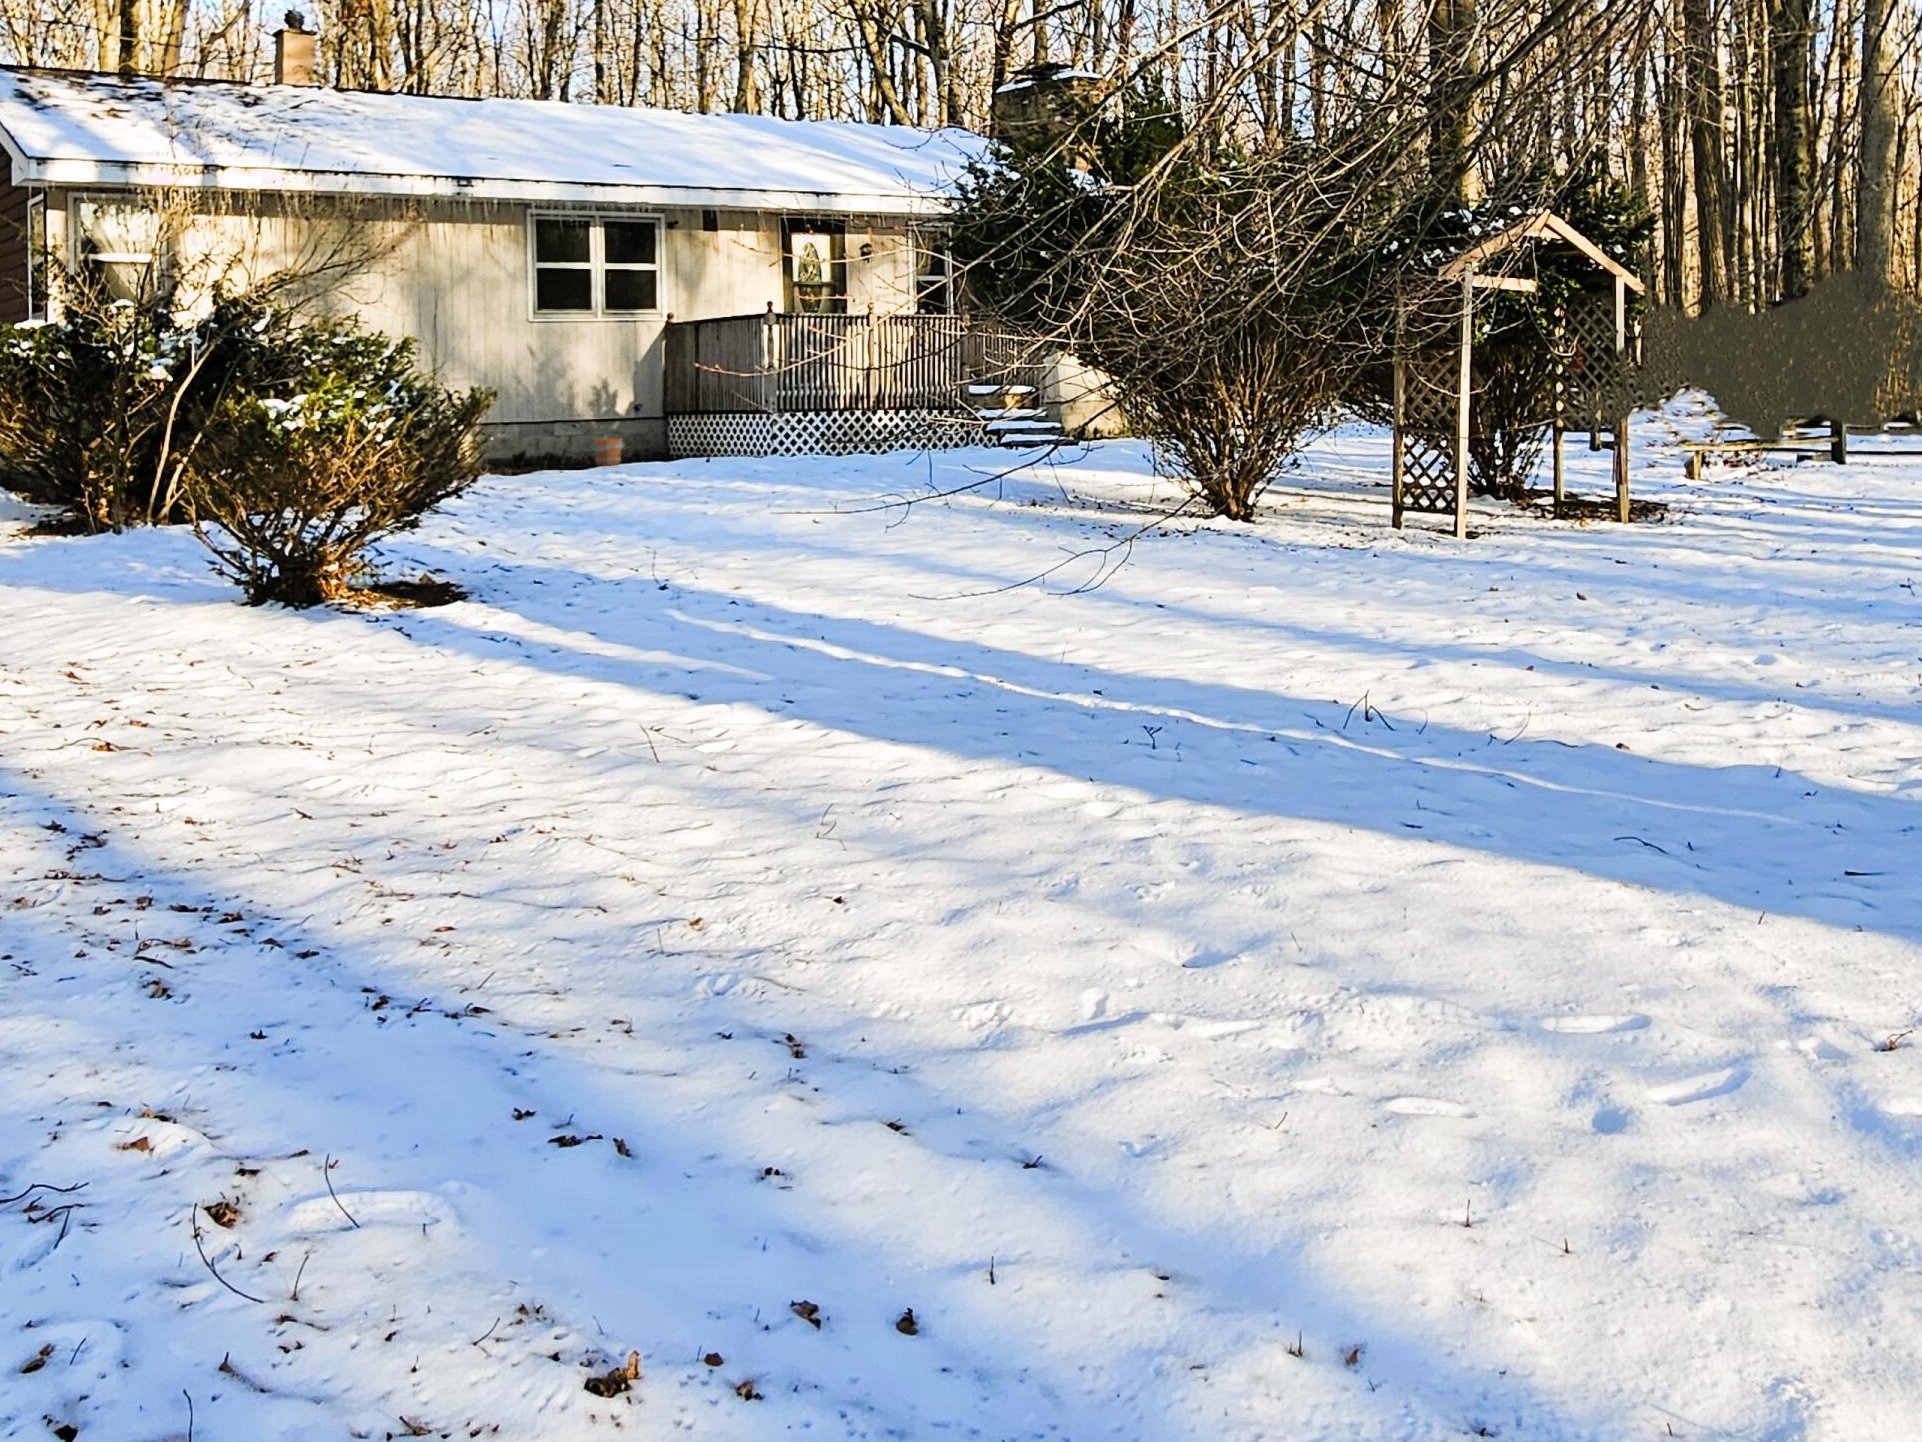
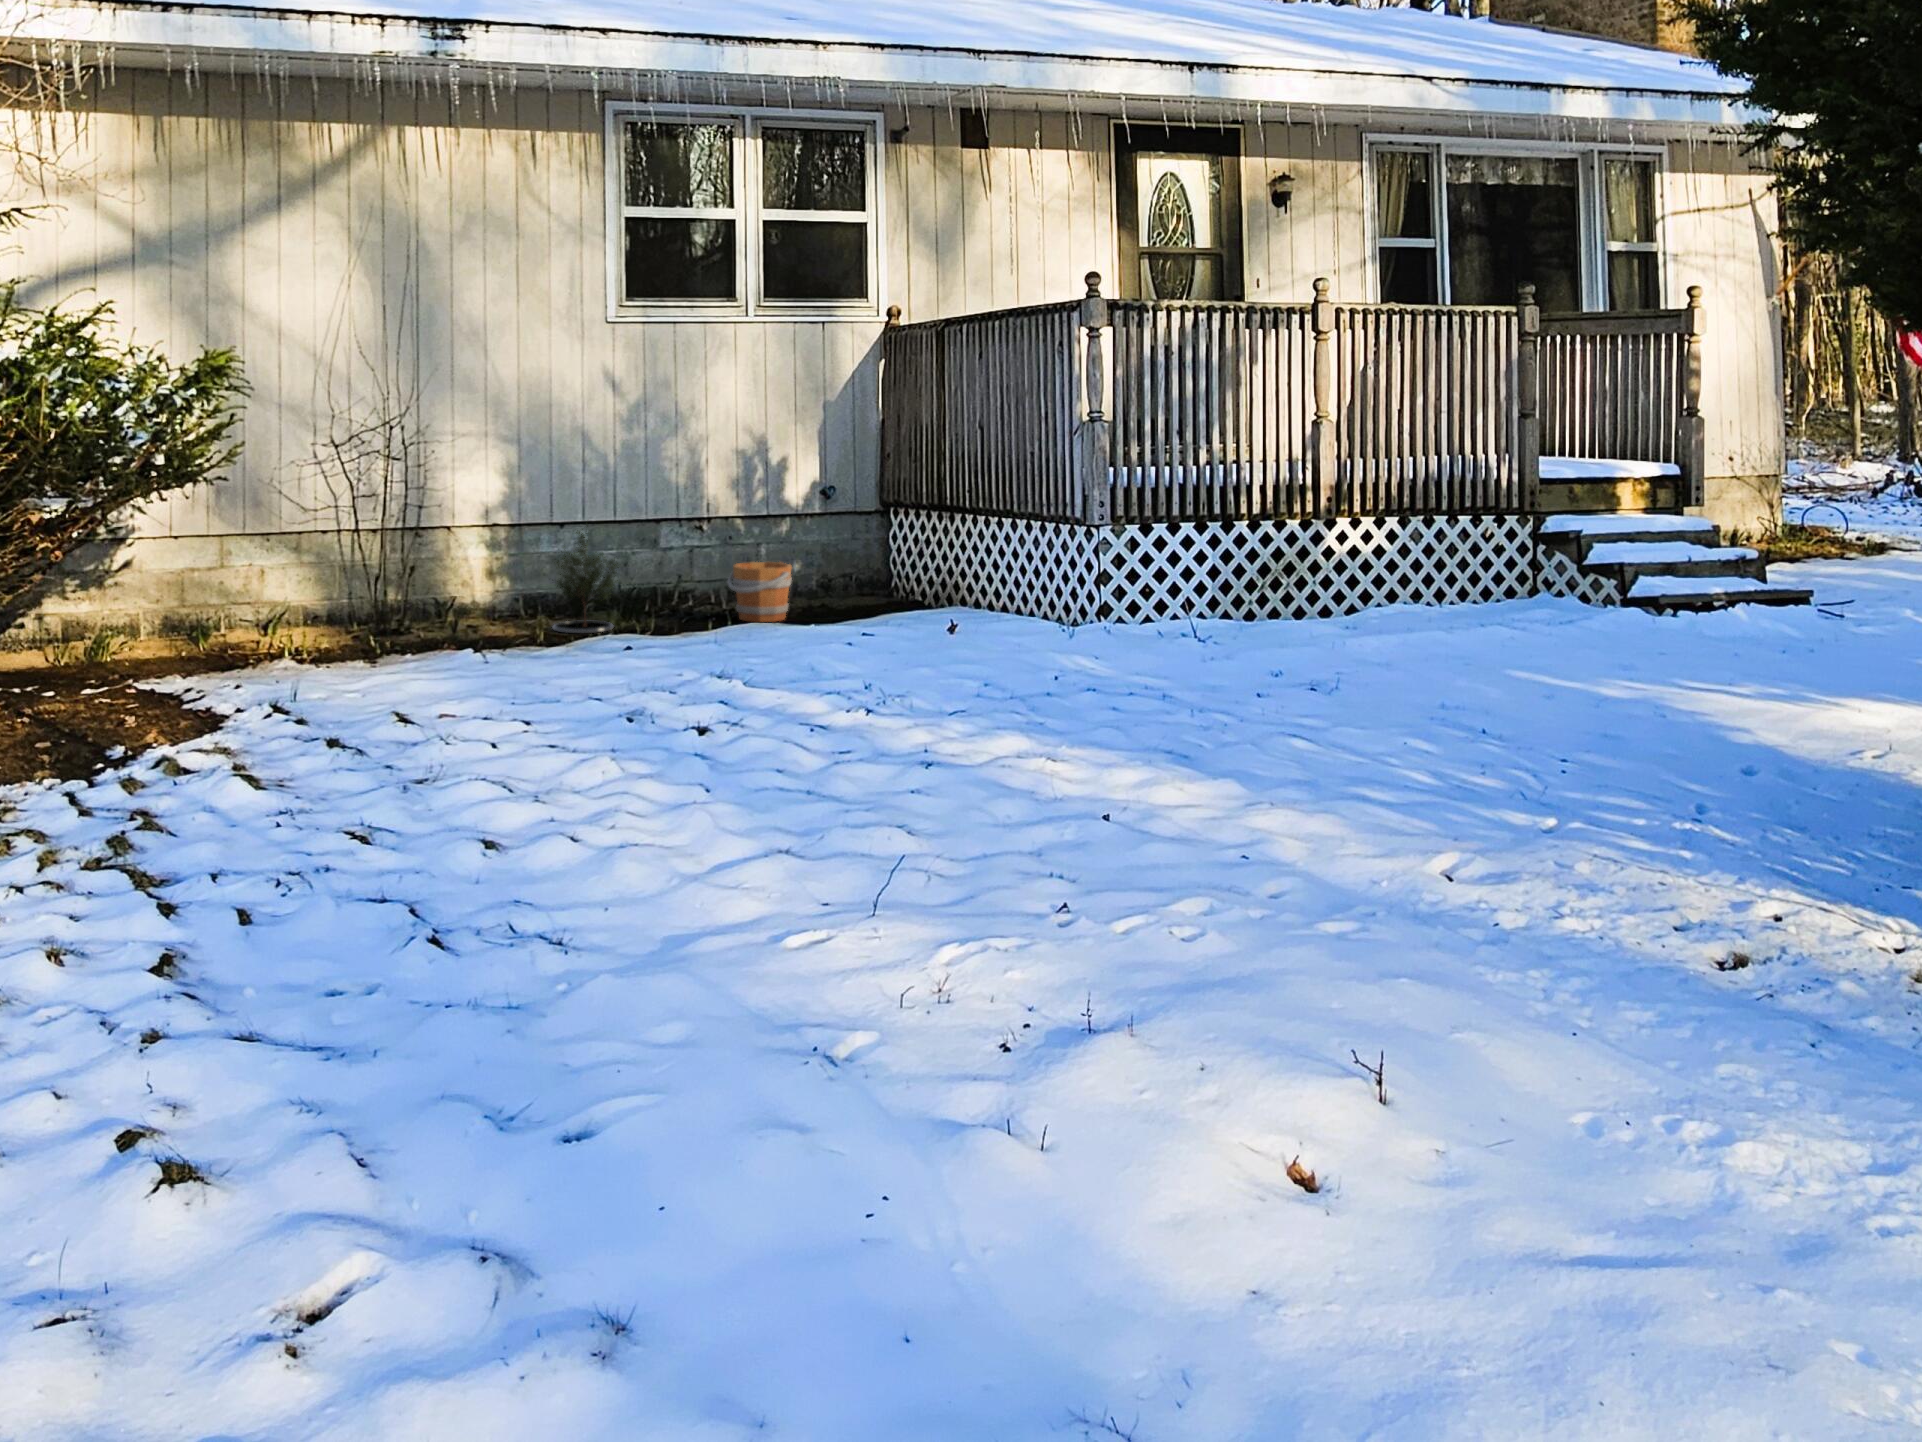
potted tree: none [504,416,542,470] -> present [553,525,619,633]

